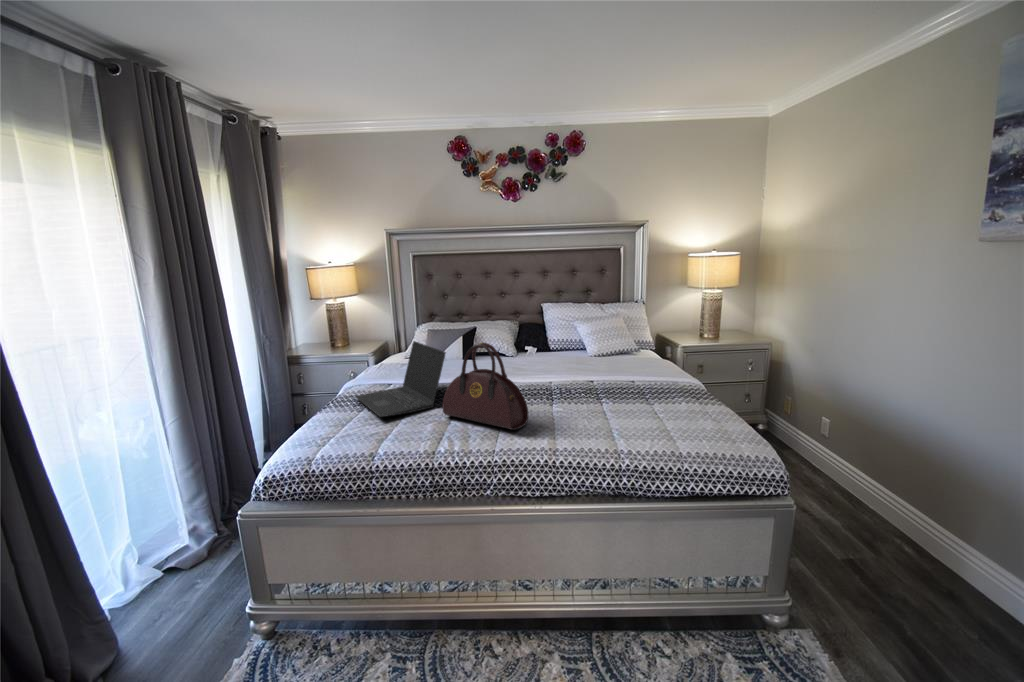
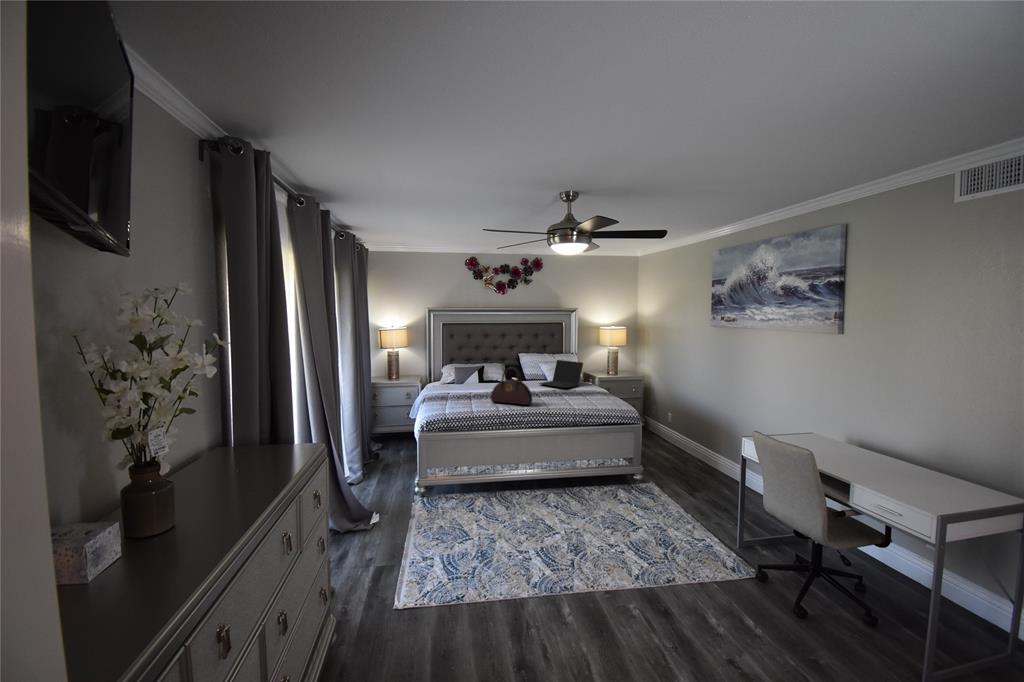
laptop: present [356,341,446,417] -> present [539,360,583,388]

